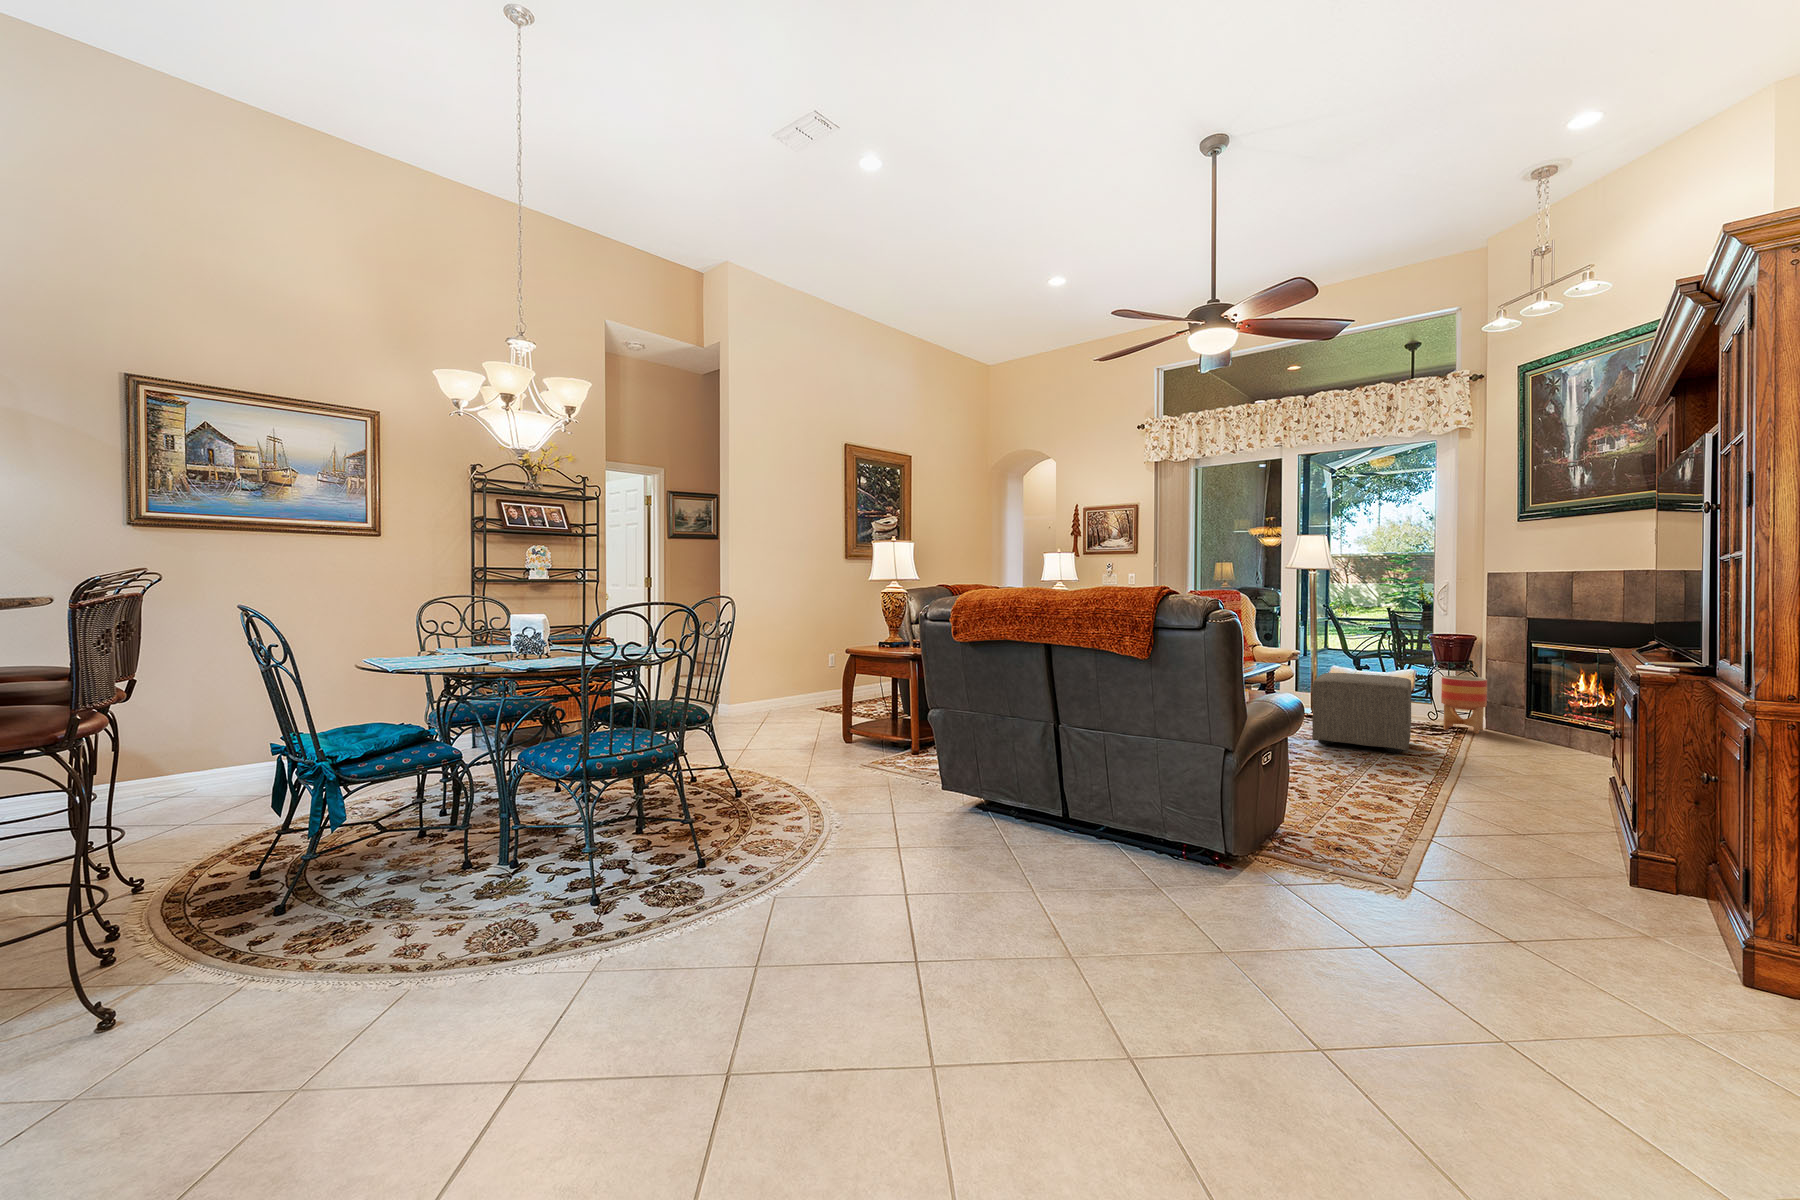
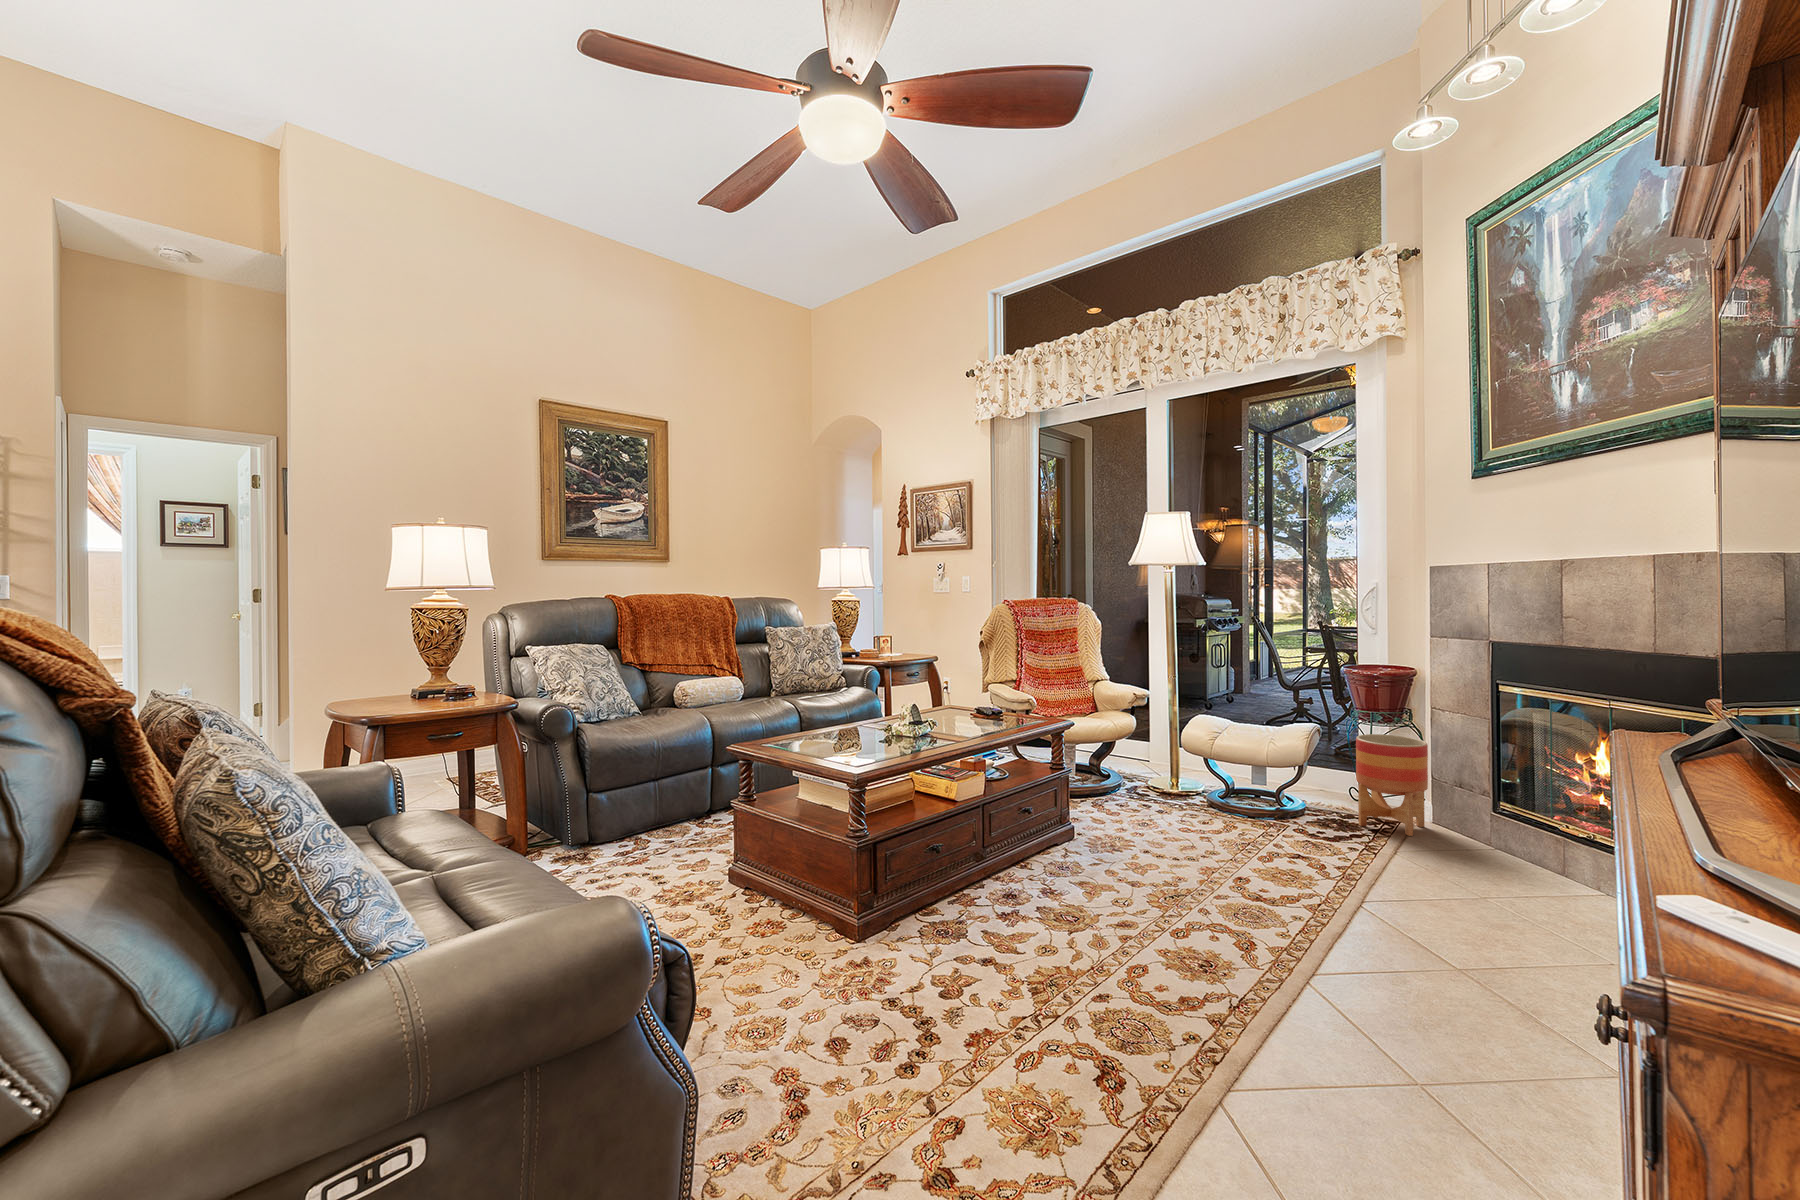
ottoman: present [1312,673,1411,753] -> none [1100,735,1280,894]

